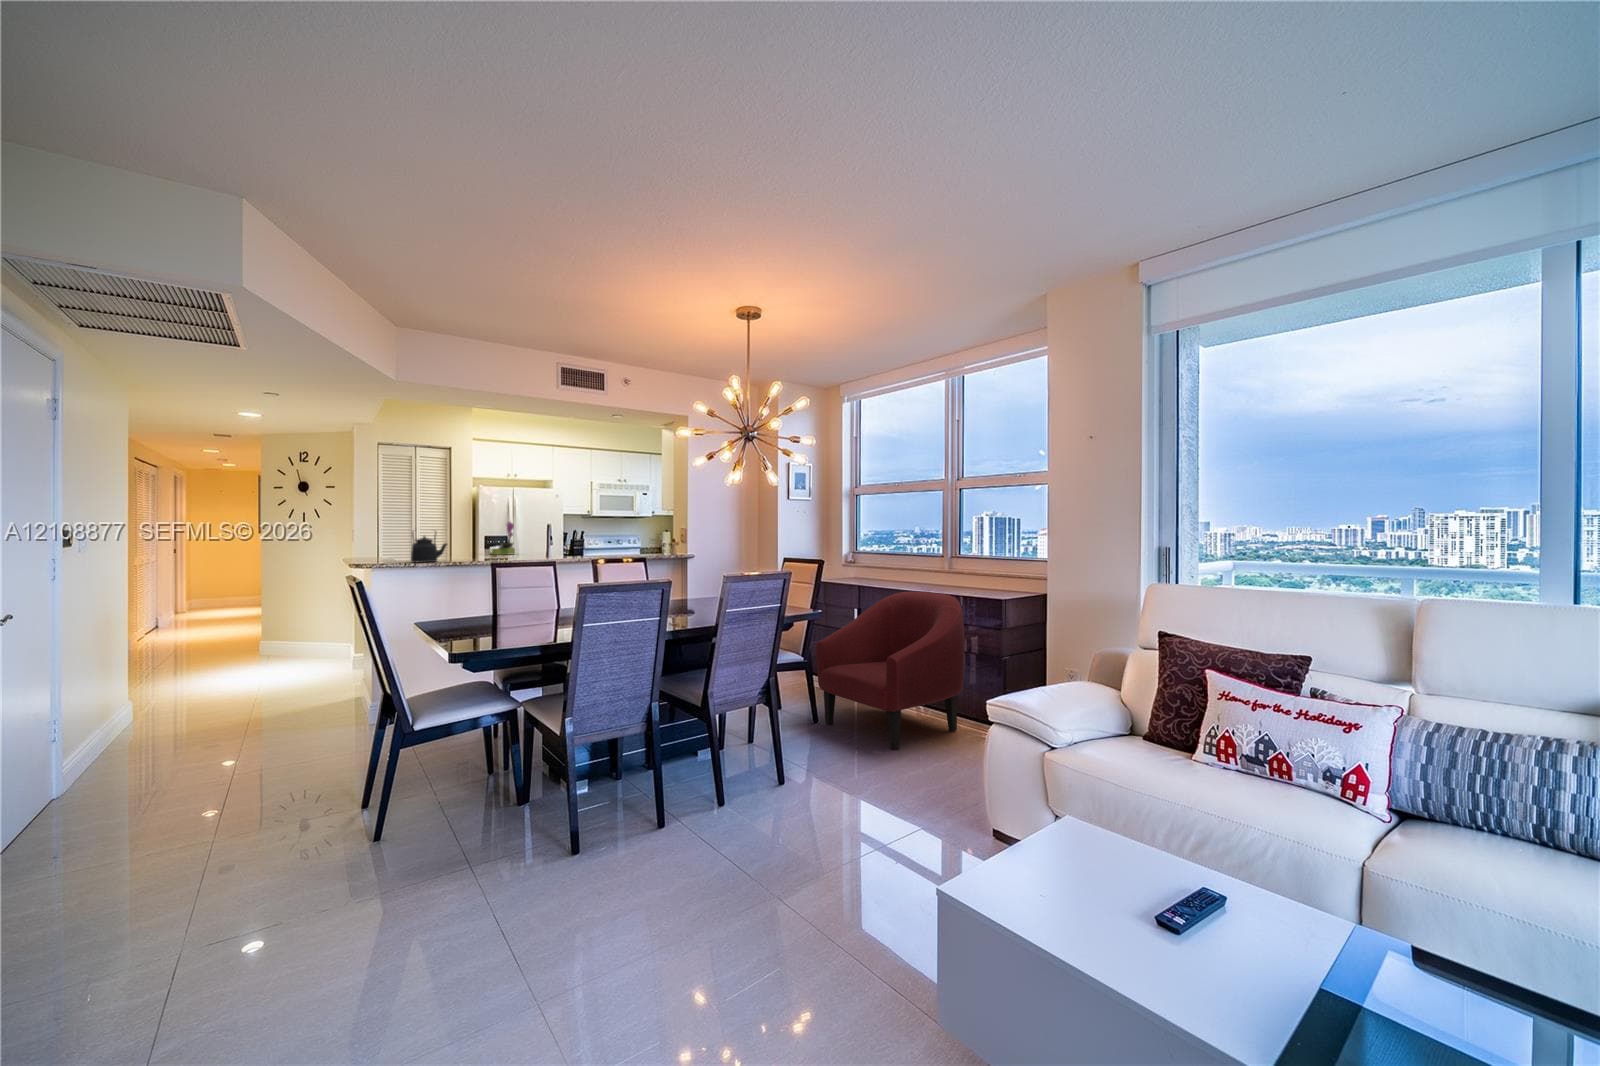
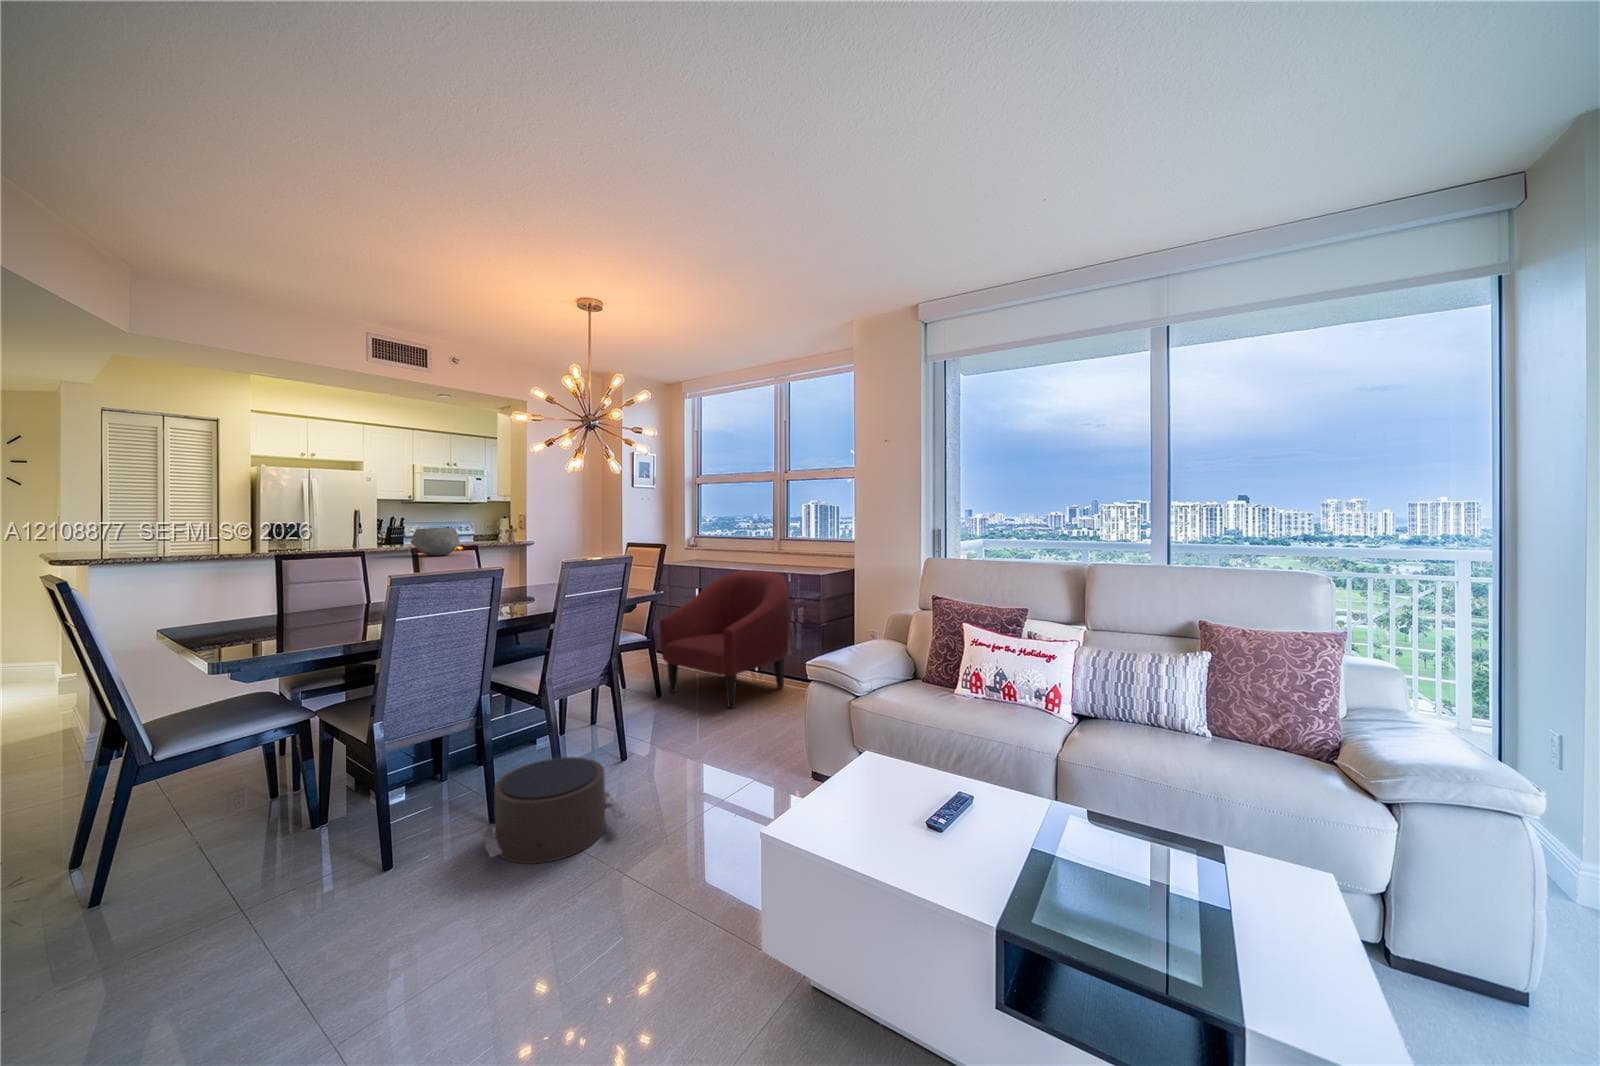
flower arrangement: present [489,522,515,555] -> none [293,507,327,544]
kettle: present [411,532,447,563] -> none [195,519,243,555]
ceramic bowl: none [579,540,623,567] -> present [411,528,460,556]
pouf: none [619,789,771,908] -> present [481,757,626,864]

